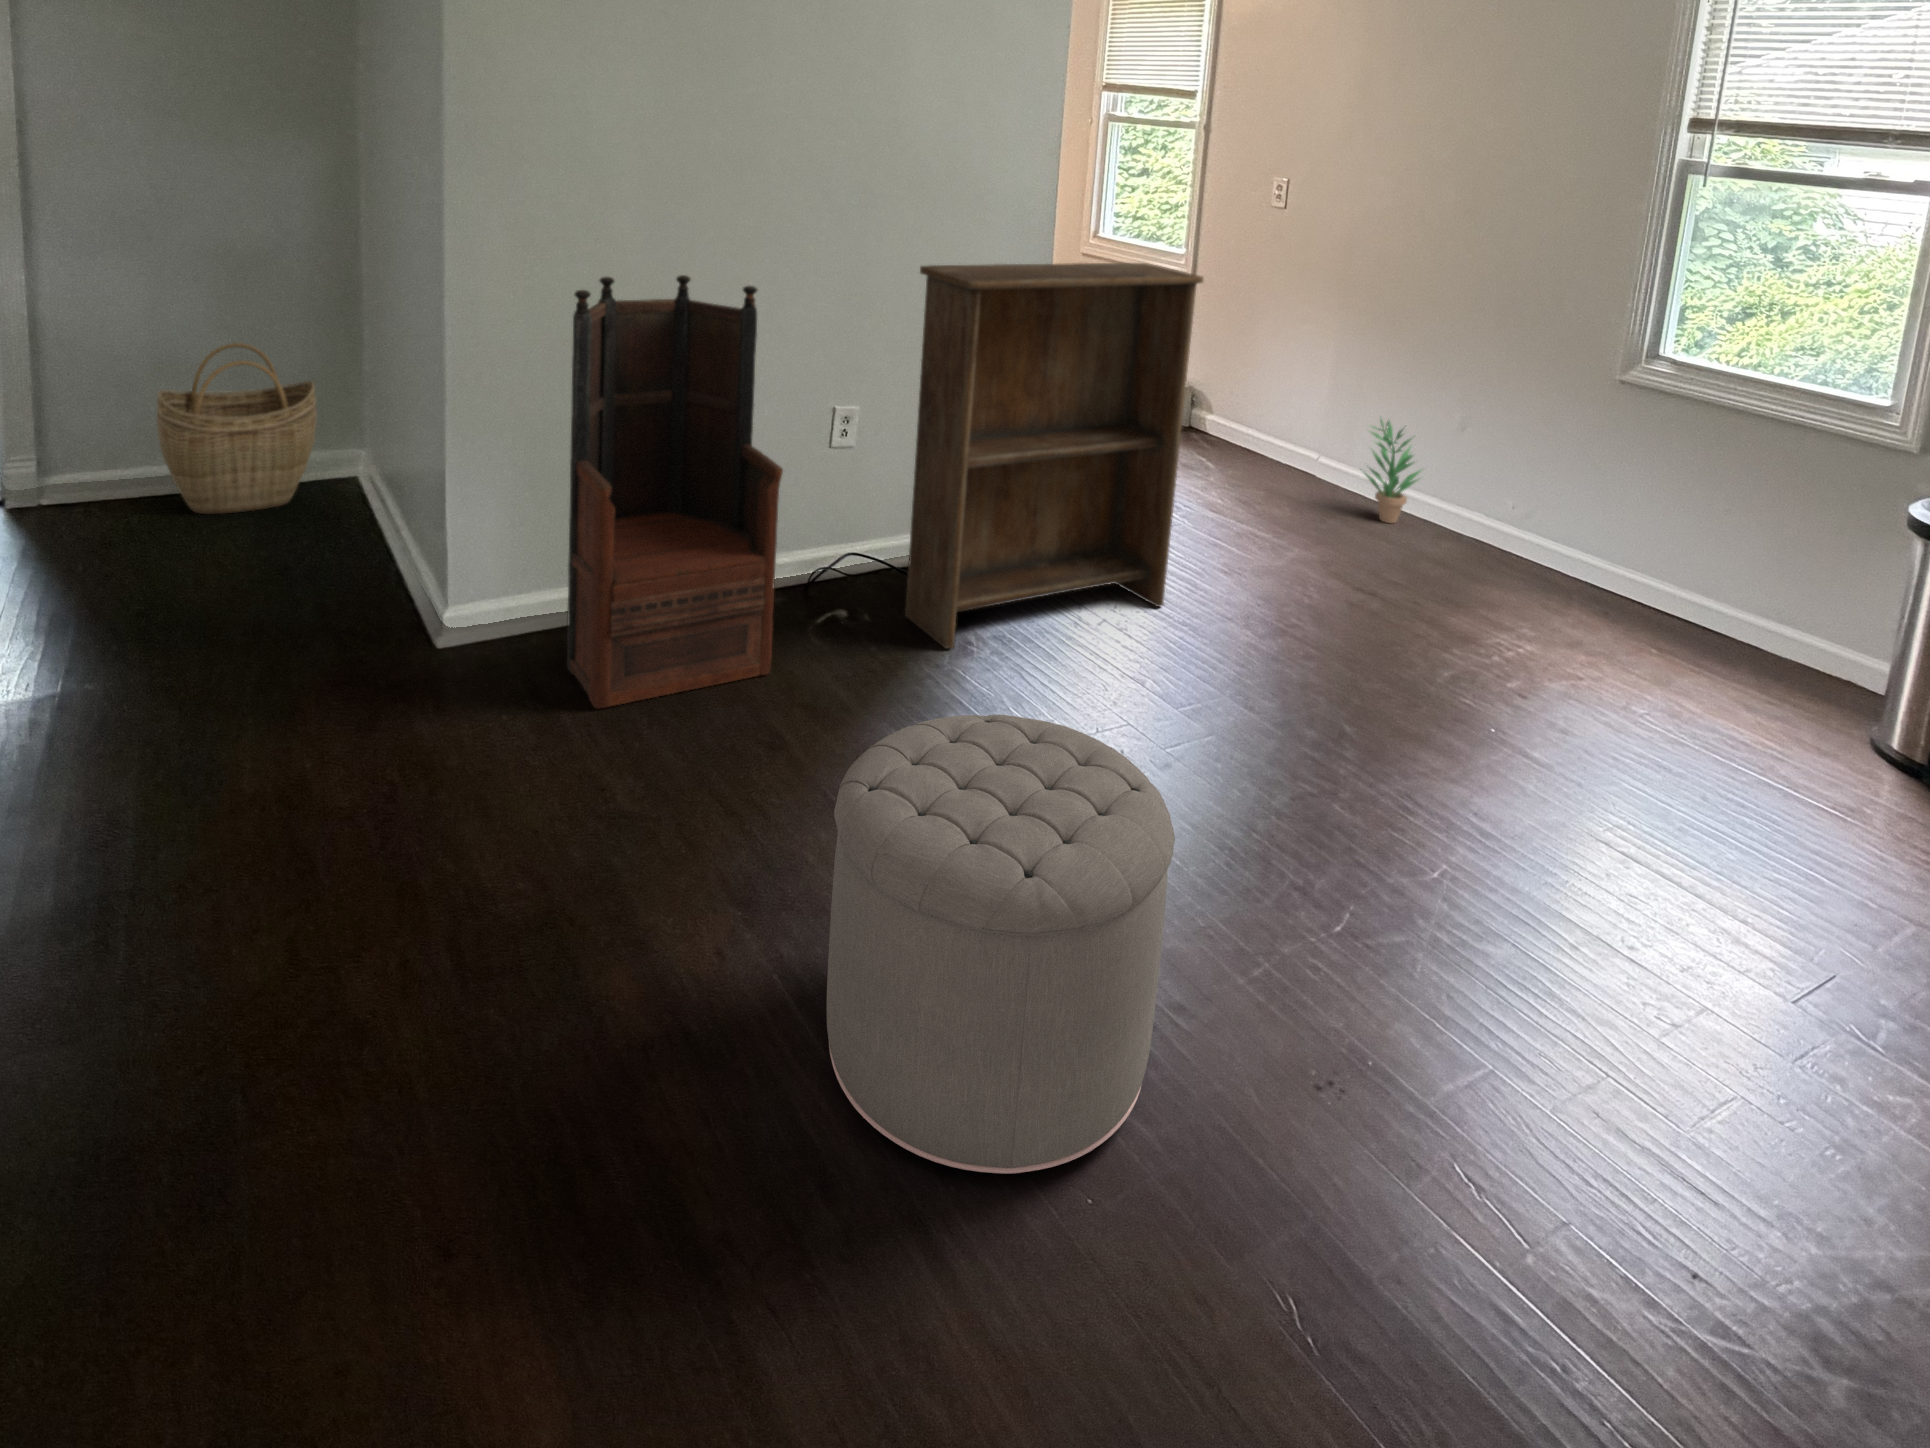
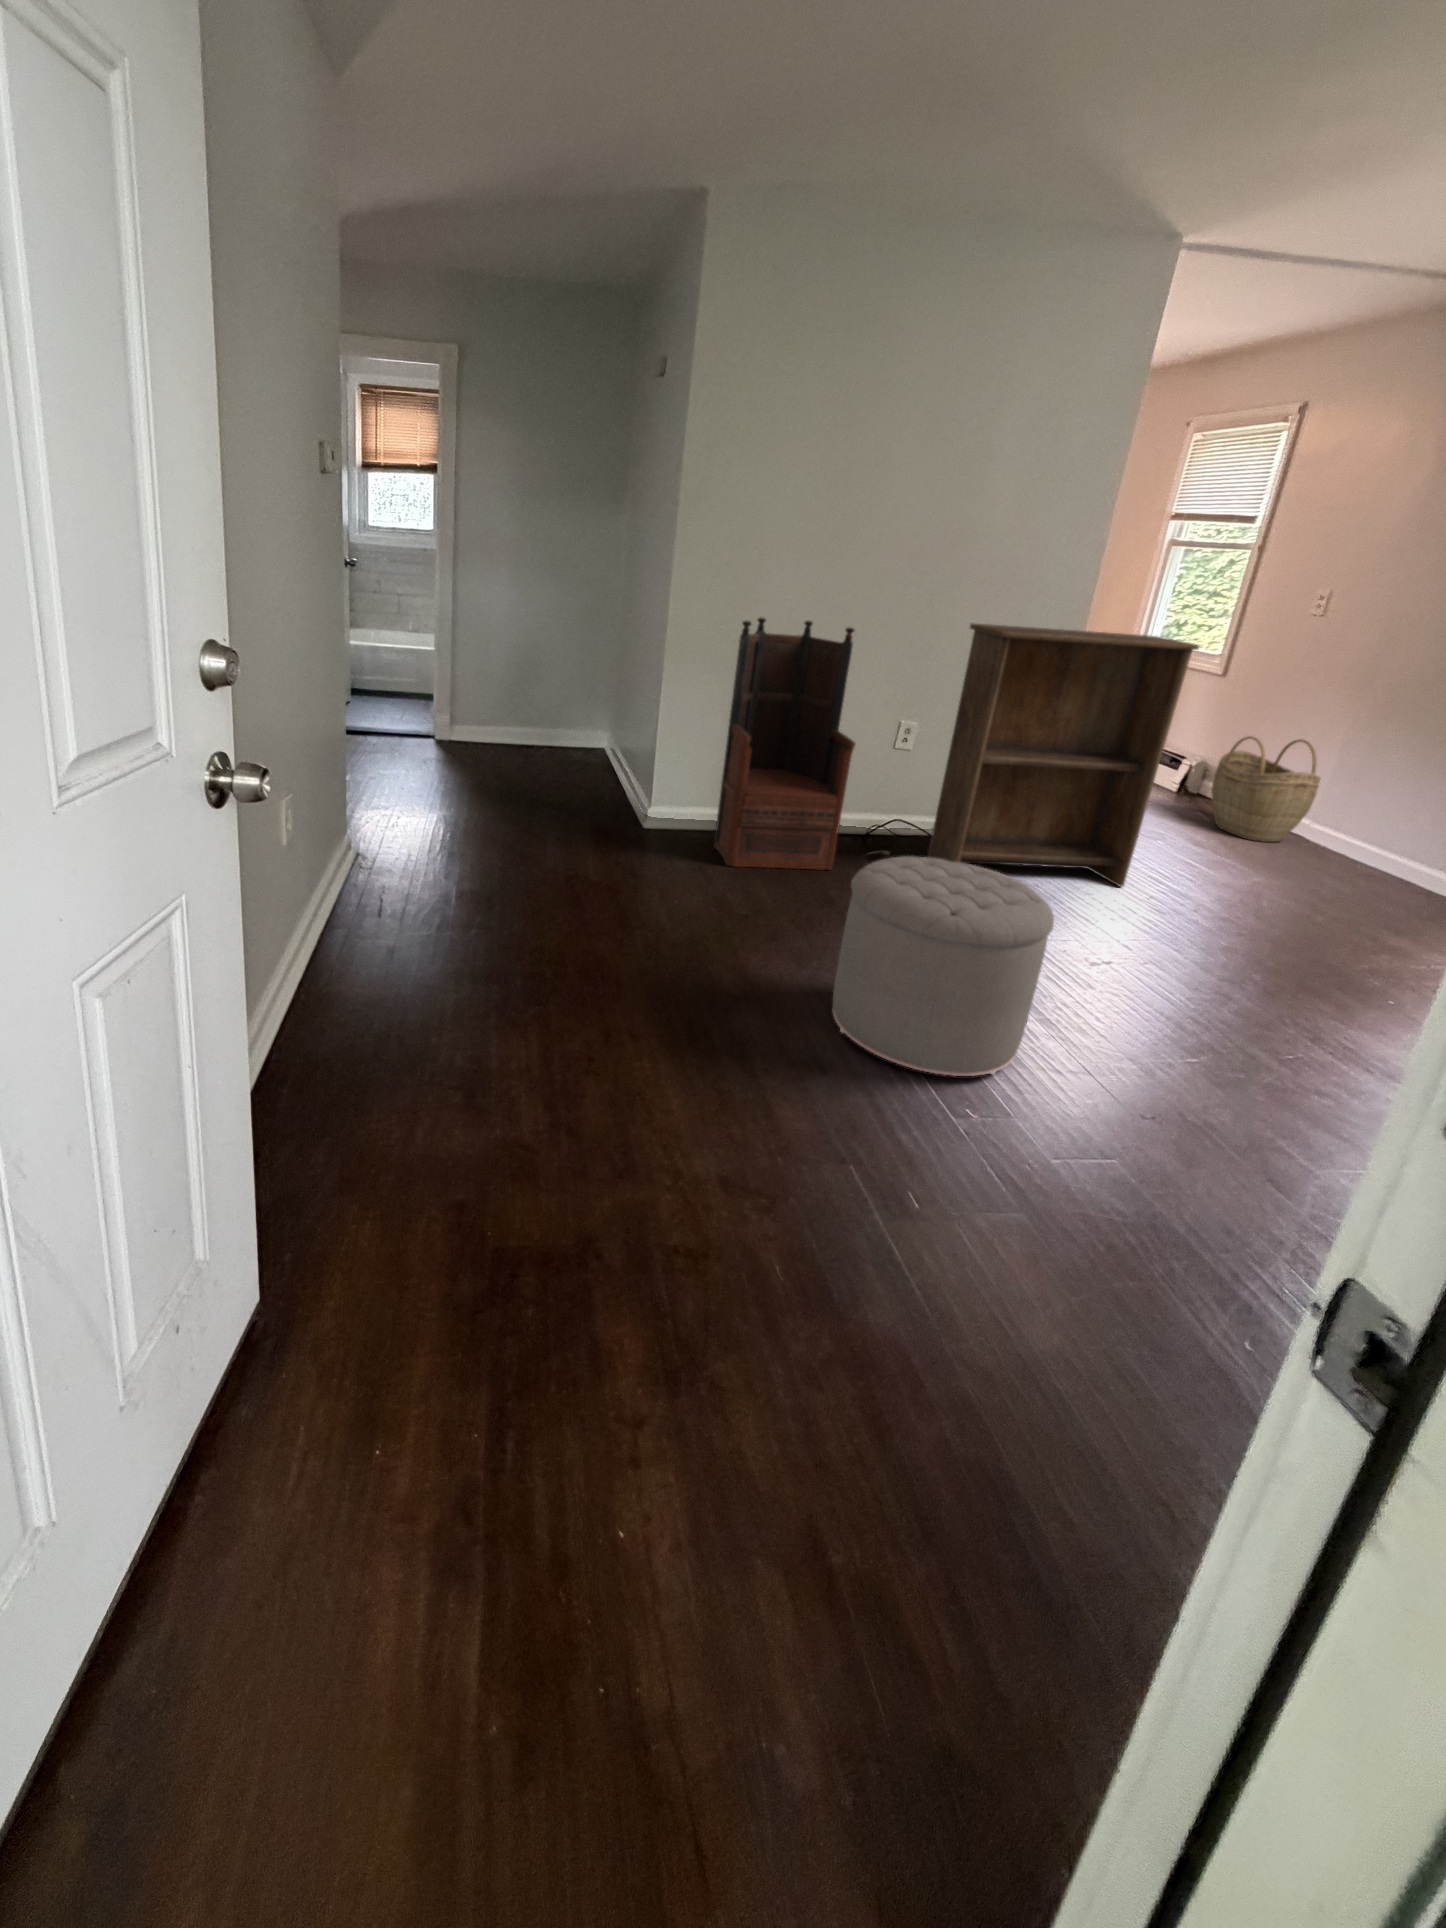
woven basket: present [157,343,317,514] -> present [1211,736,1320,842]
potted plant: present [1361,419,1420,523] -> none [1341,788,1409,877]

